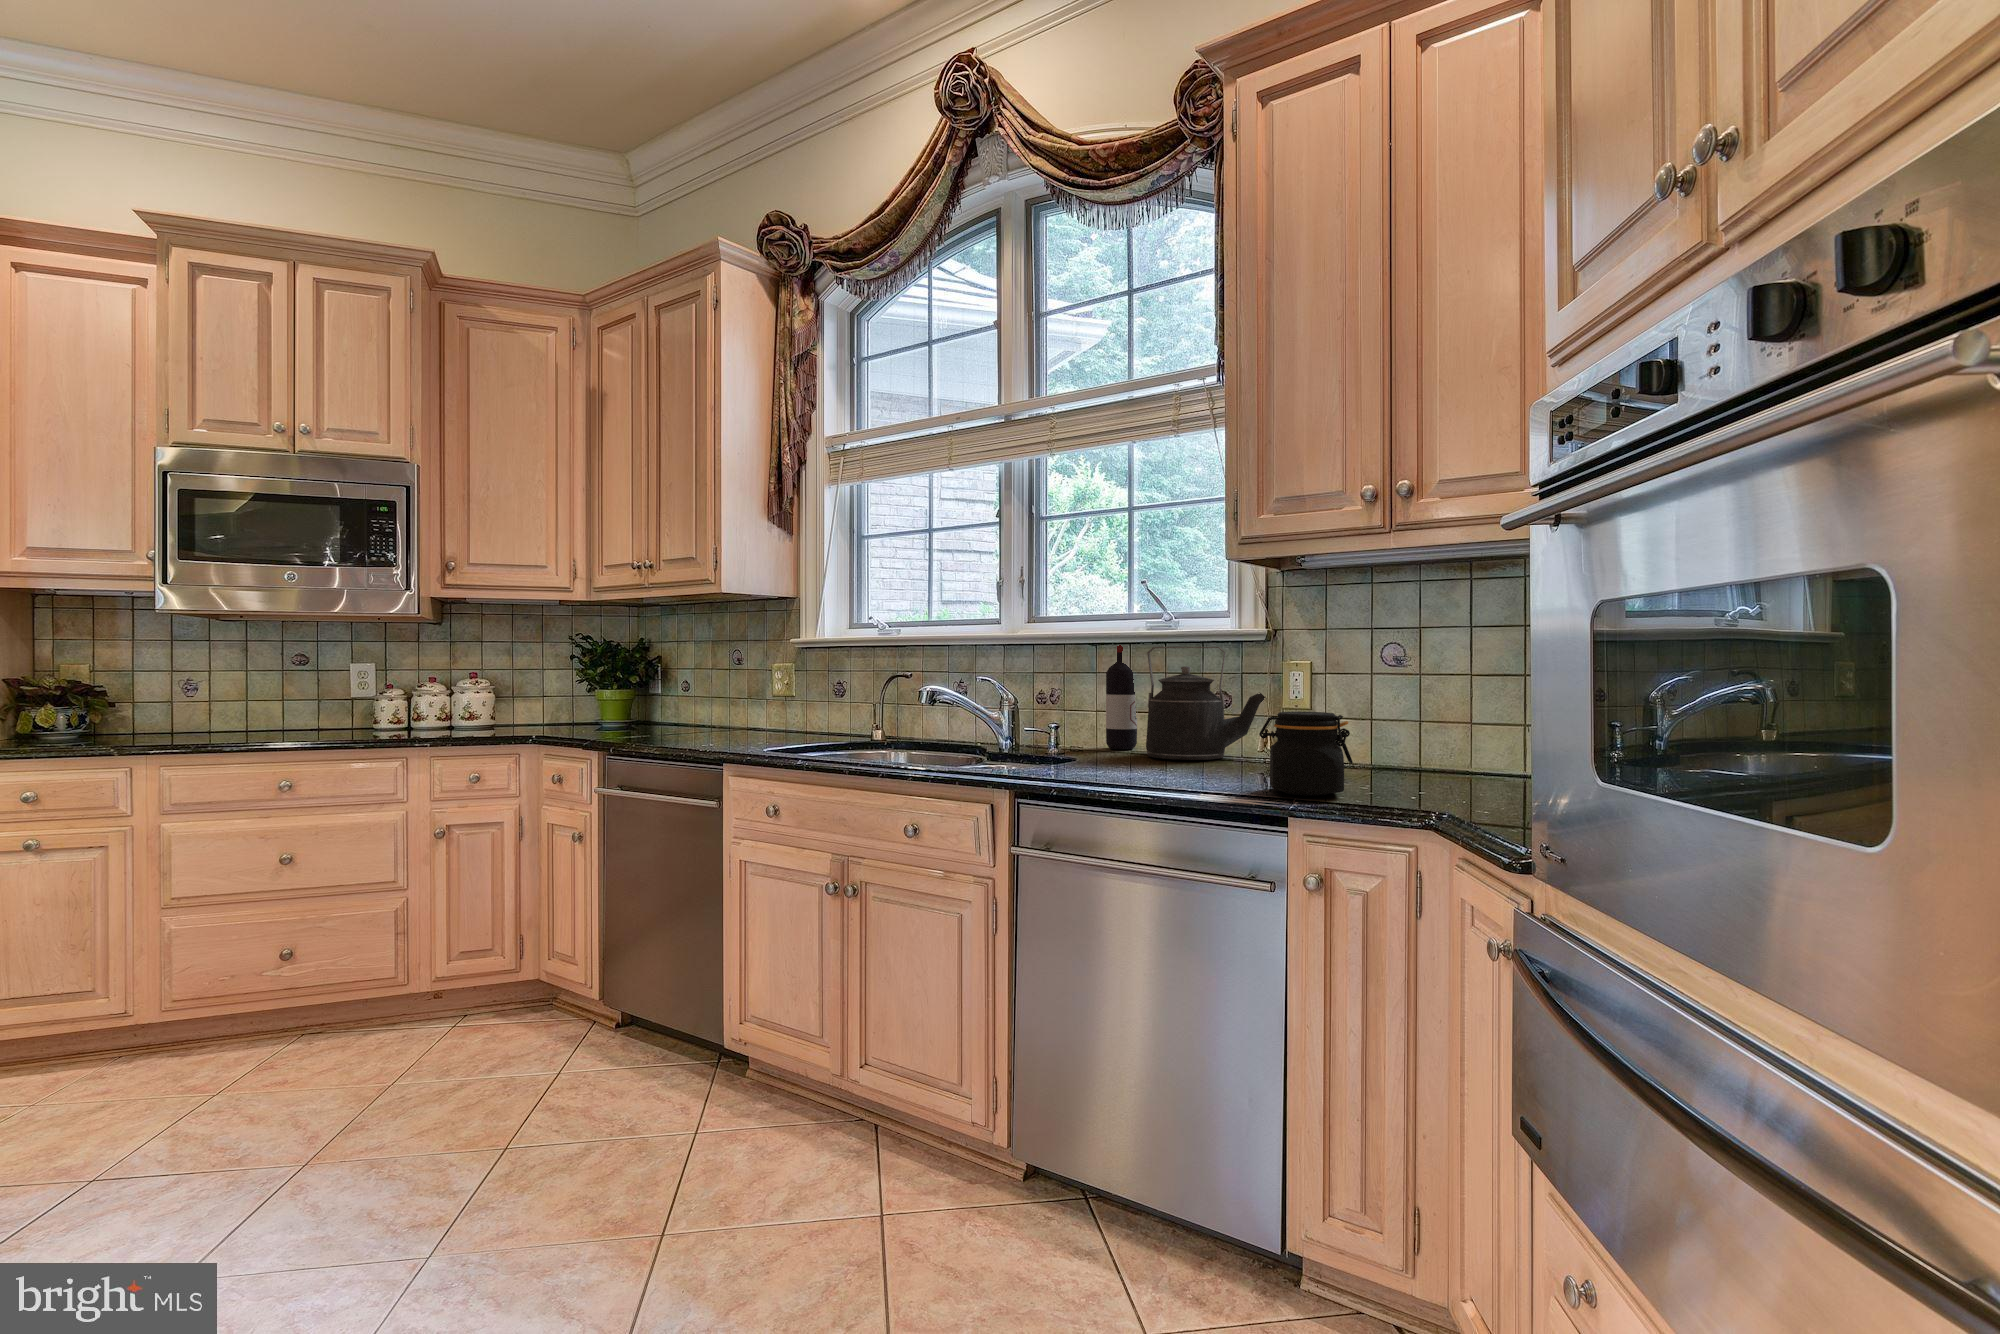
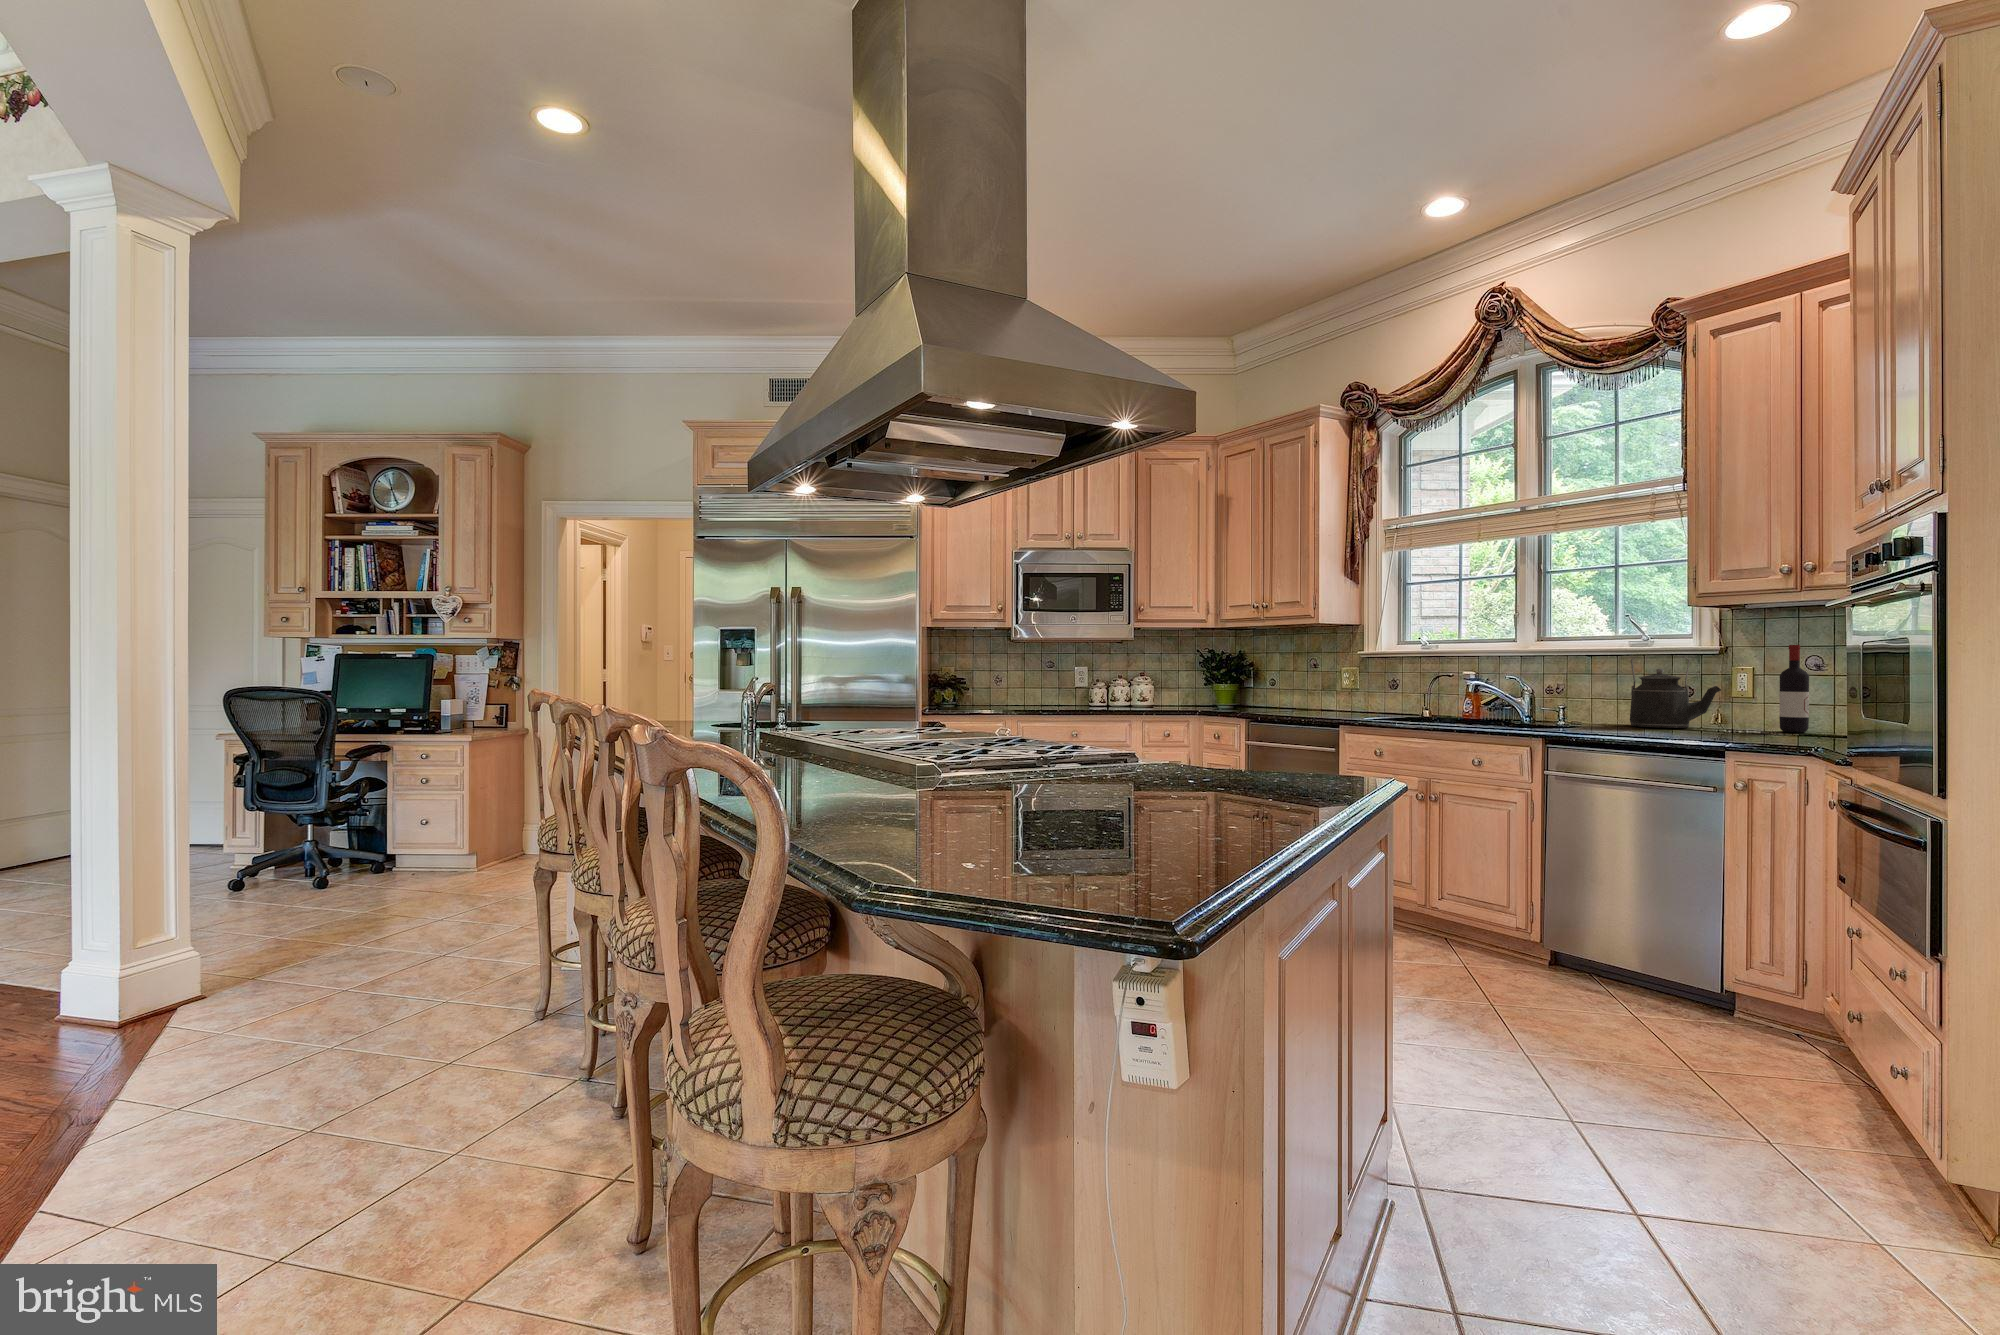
wine bottle: present [1106,645,1137,749] -> present [1779,645,1809,732]
jar: present [1259,712,1353,796] -> none [1710,696,1774,744]

